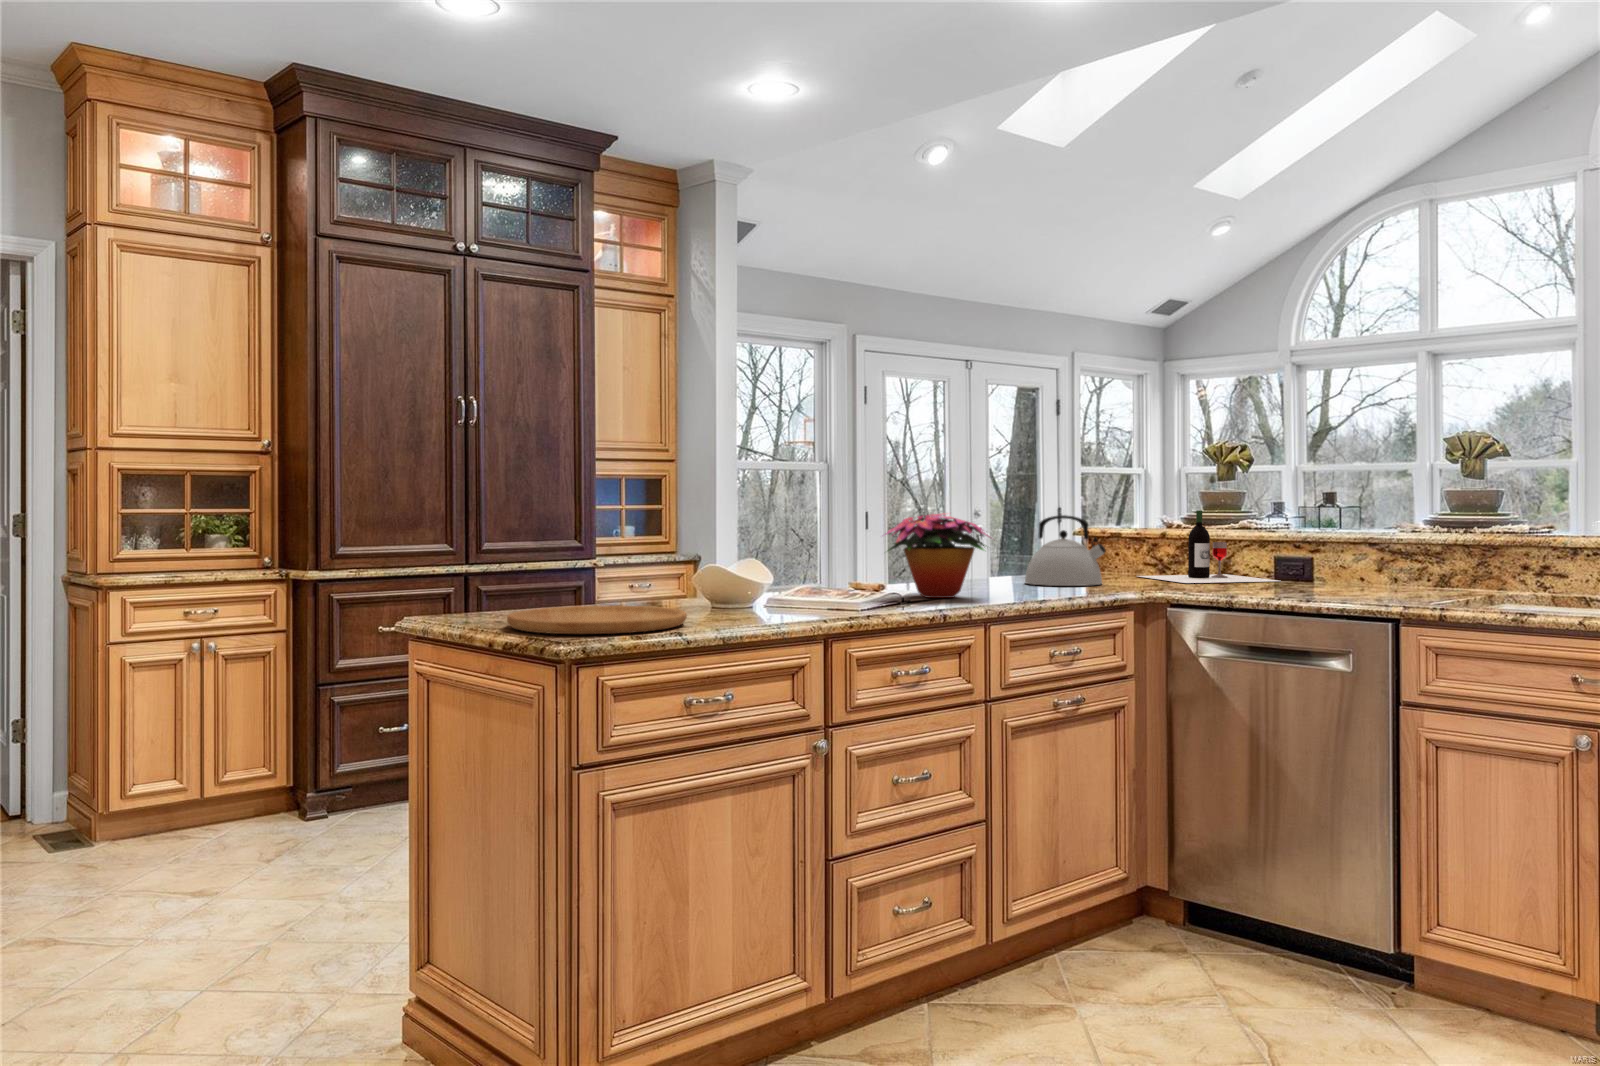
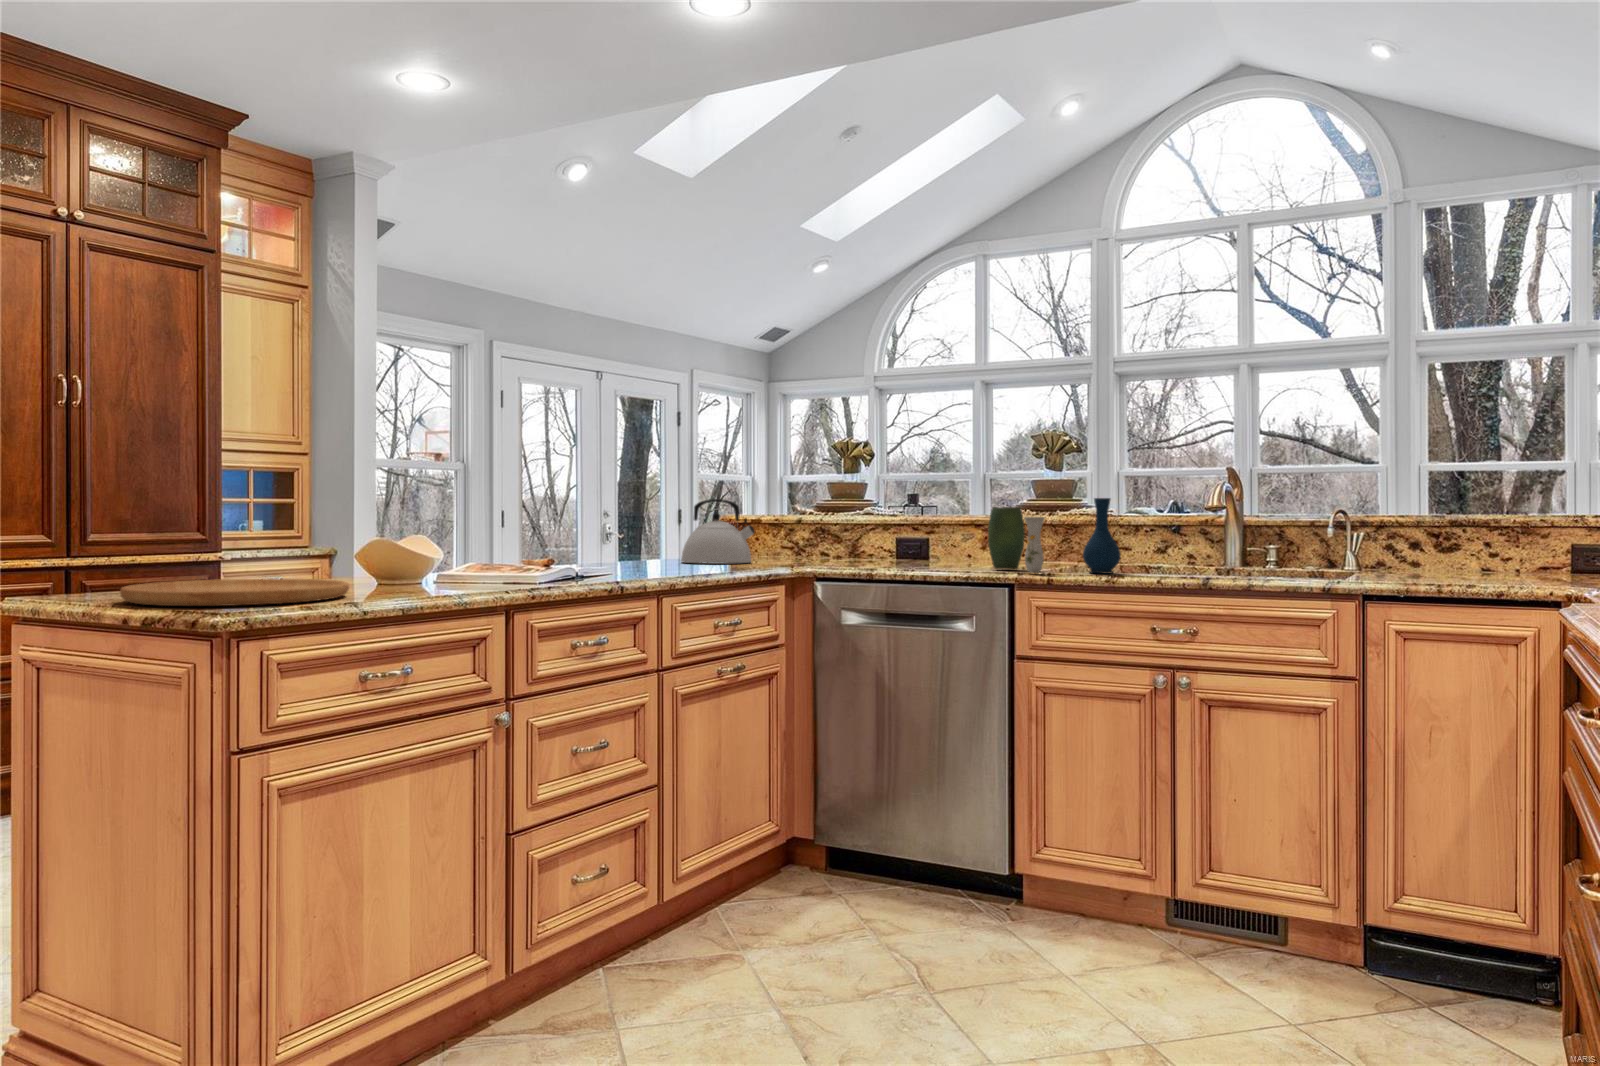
wine bottle: present [1139,510,1278,583] -> none [773,498,902,561]
flower arrangement: present [886,513,989,598] -> none [547,489,671,573]
vase: none [1371,520,1535,610] -> present [988,498,1121,574]

